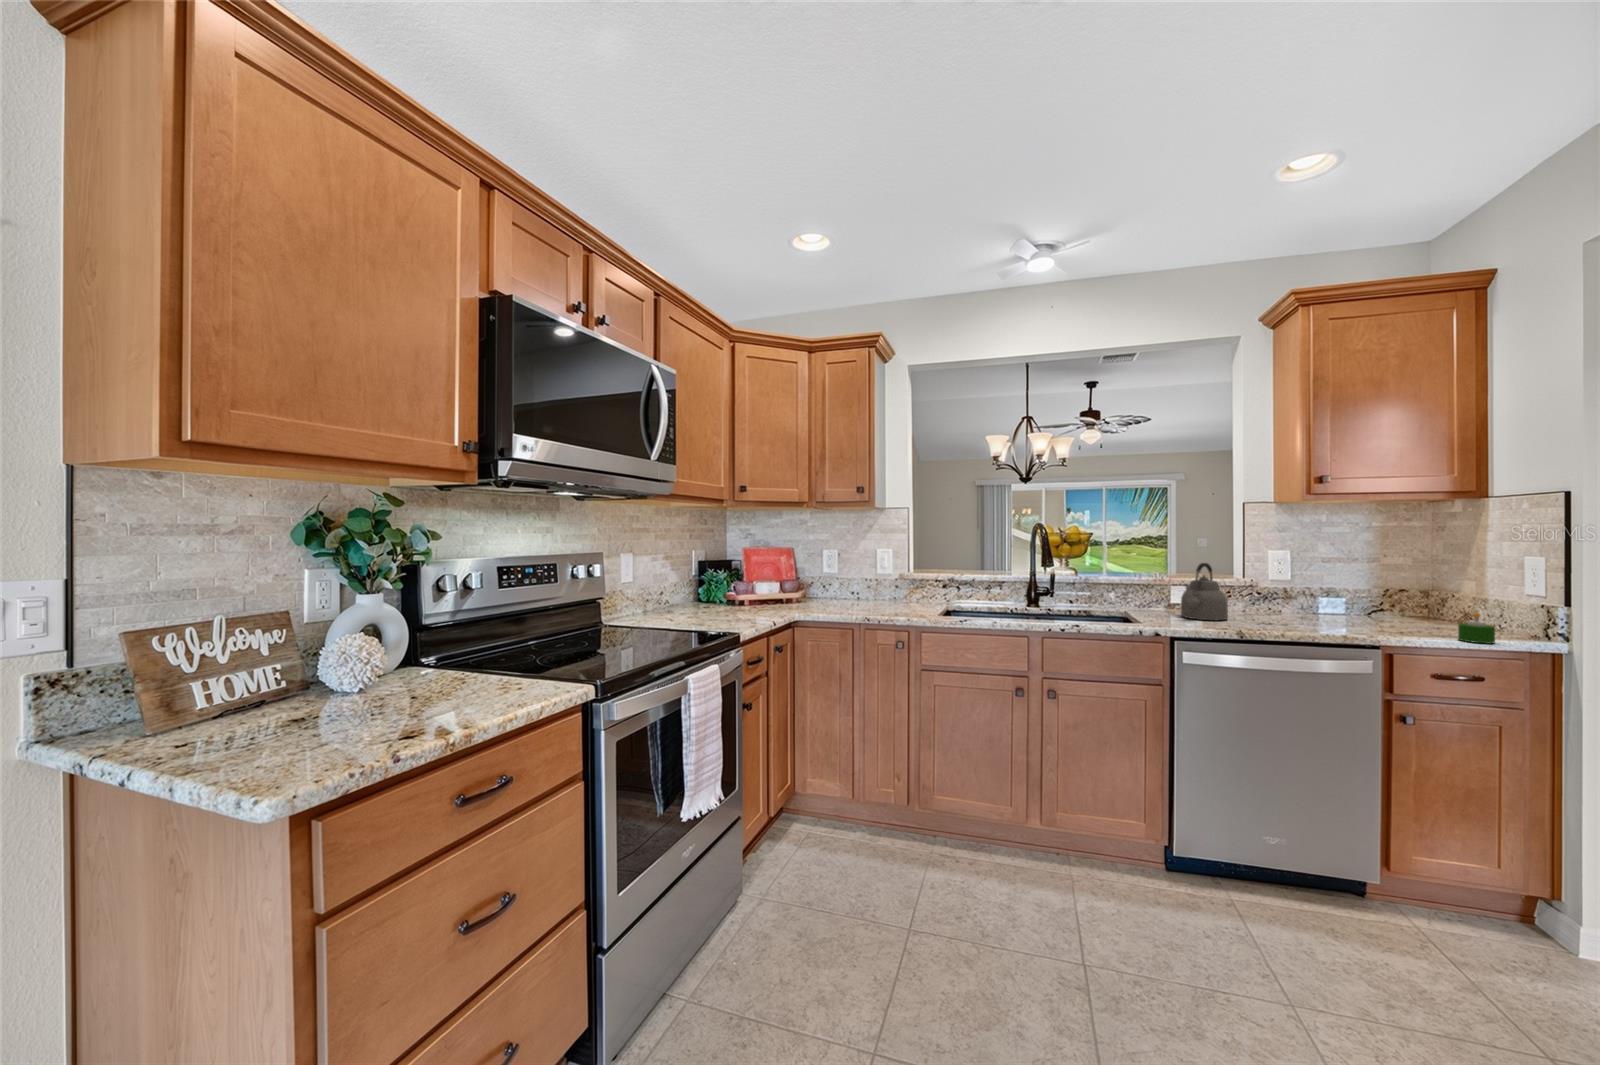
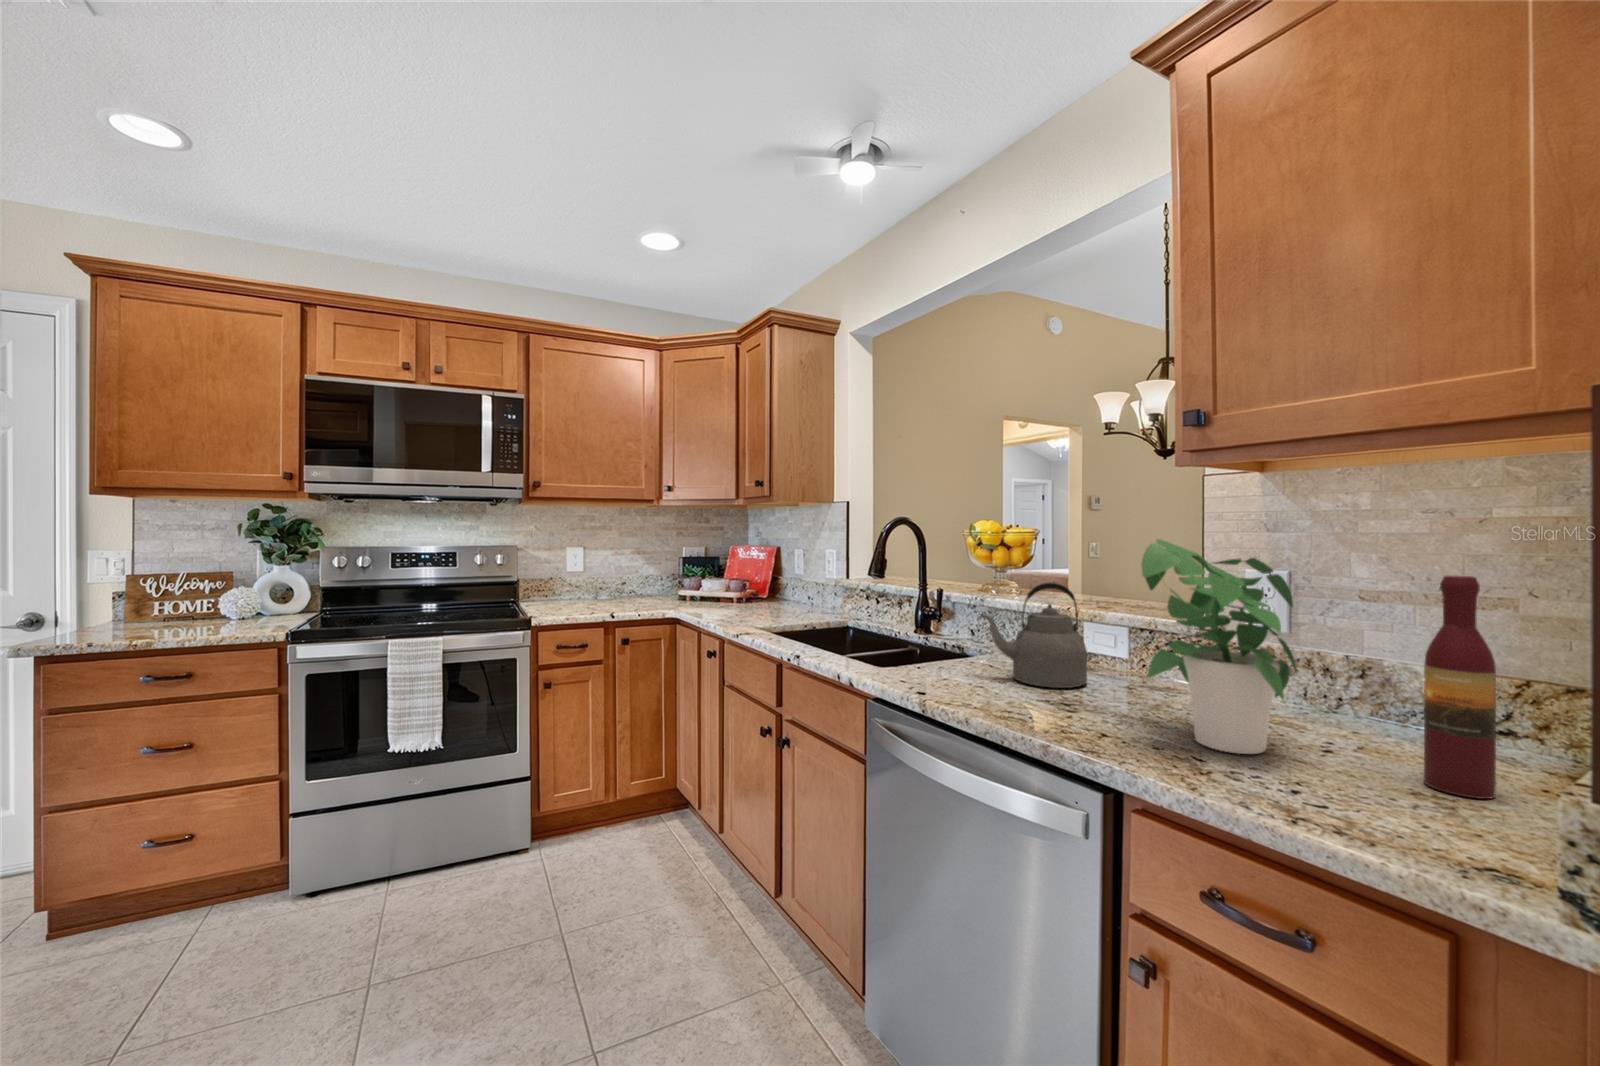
potted plant: none [1310,539,1403,631] -> present [1142,539,1297,754]
wine bottle: none [1419,551,1446,631] -> present [1424,575,1496,799]
candle: present [1458,612,1495,644] -> none [1341,745,1433,843]

